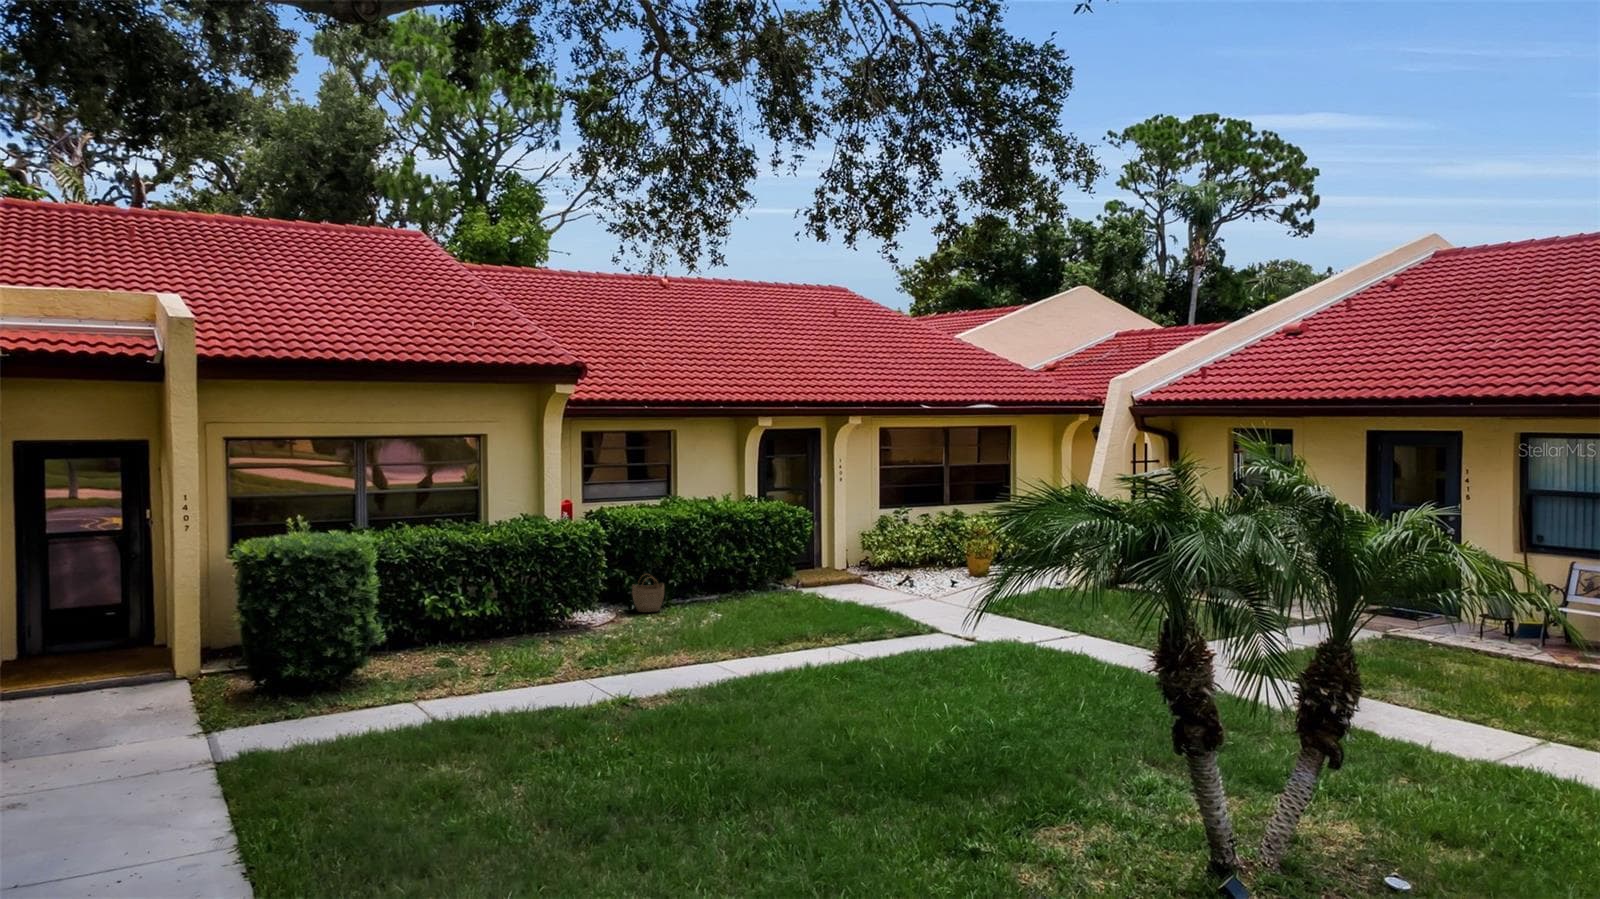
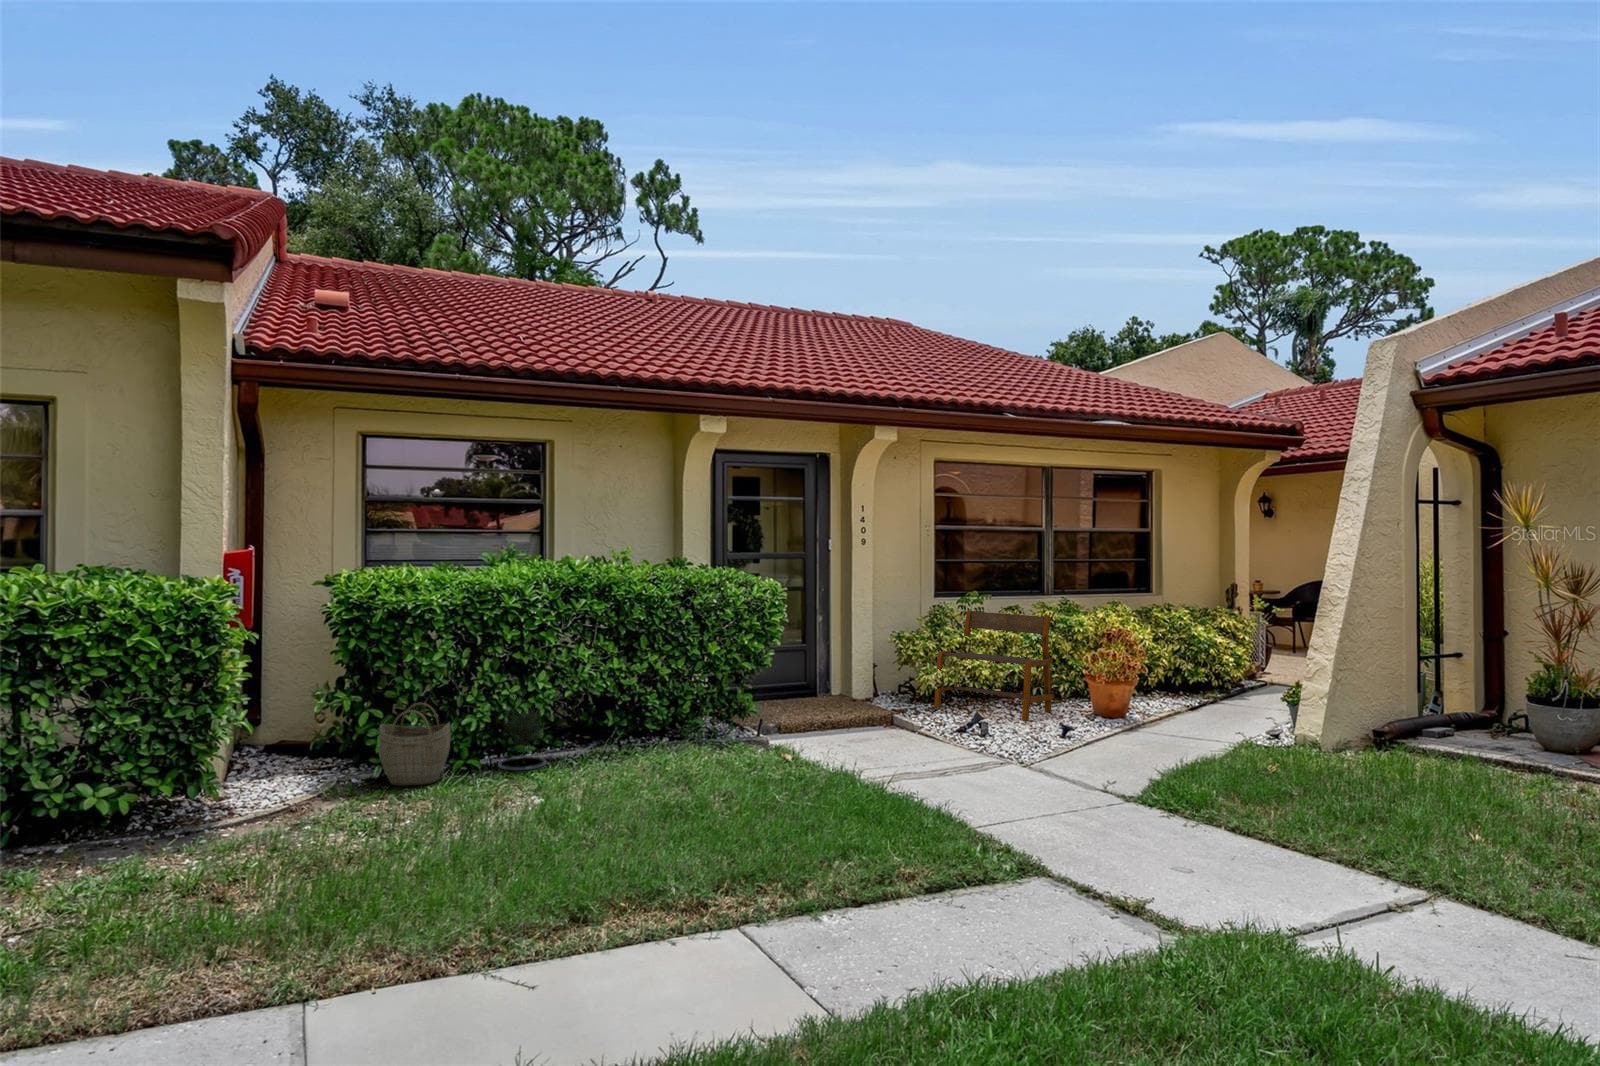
bench: none [881,517,949,581] -> present [934,610,1054,721]
potted tree: none [677,564,702,606] -> present [498,692,546,770]

